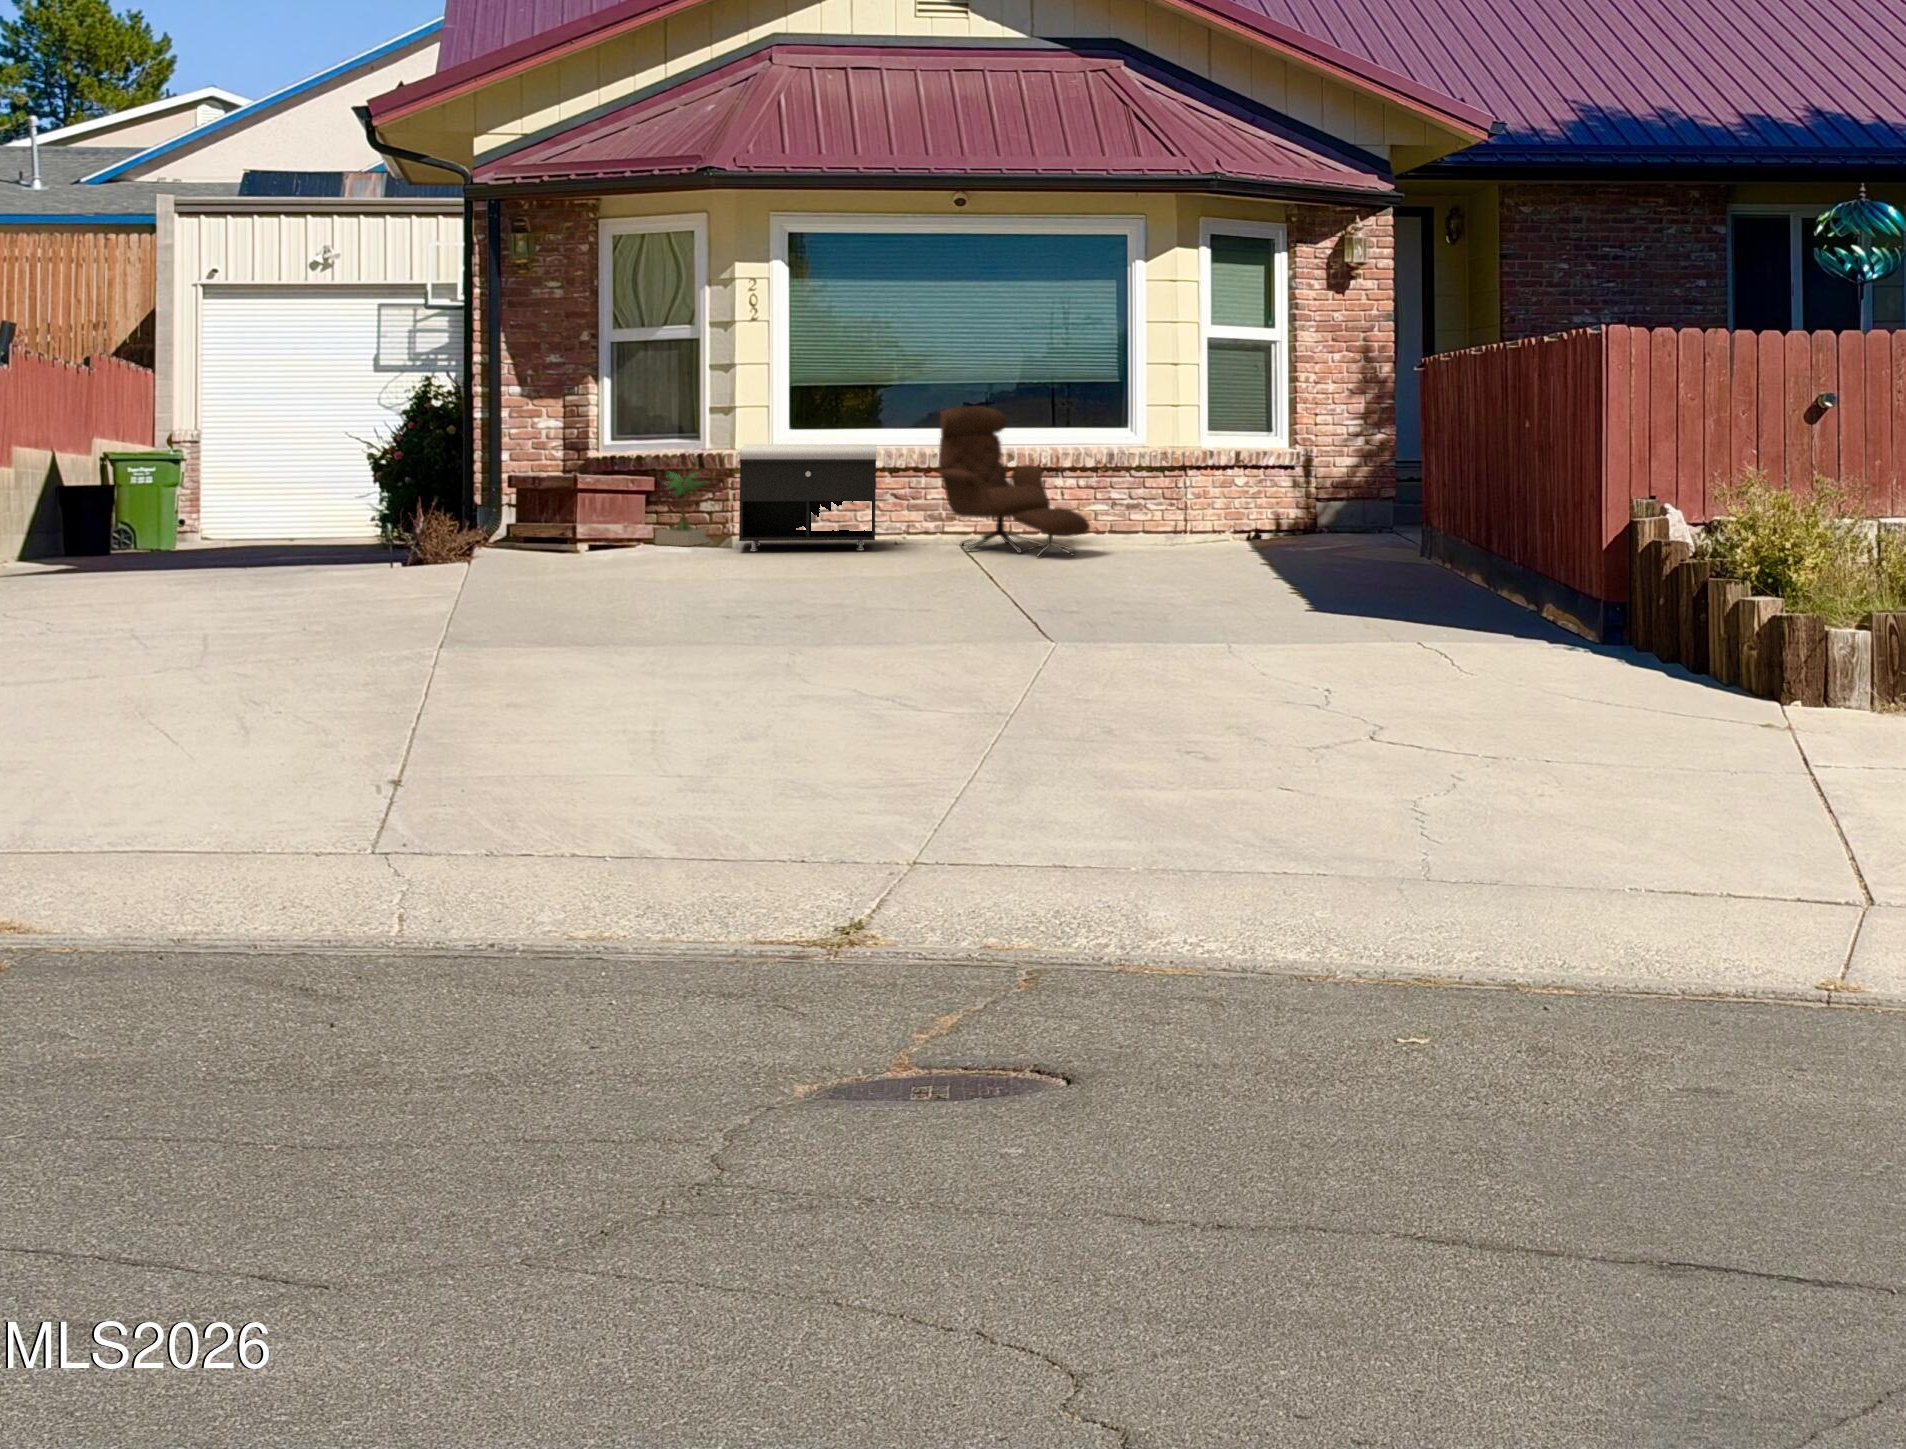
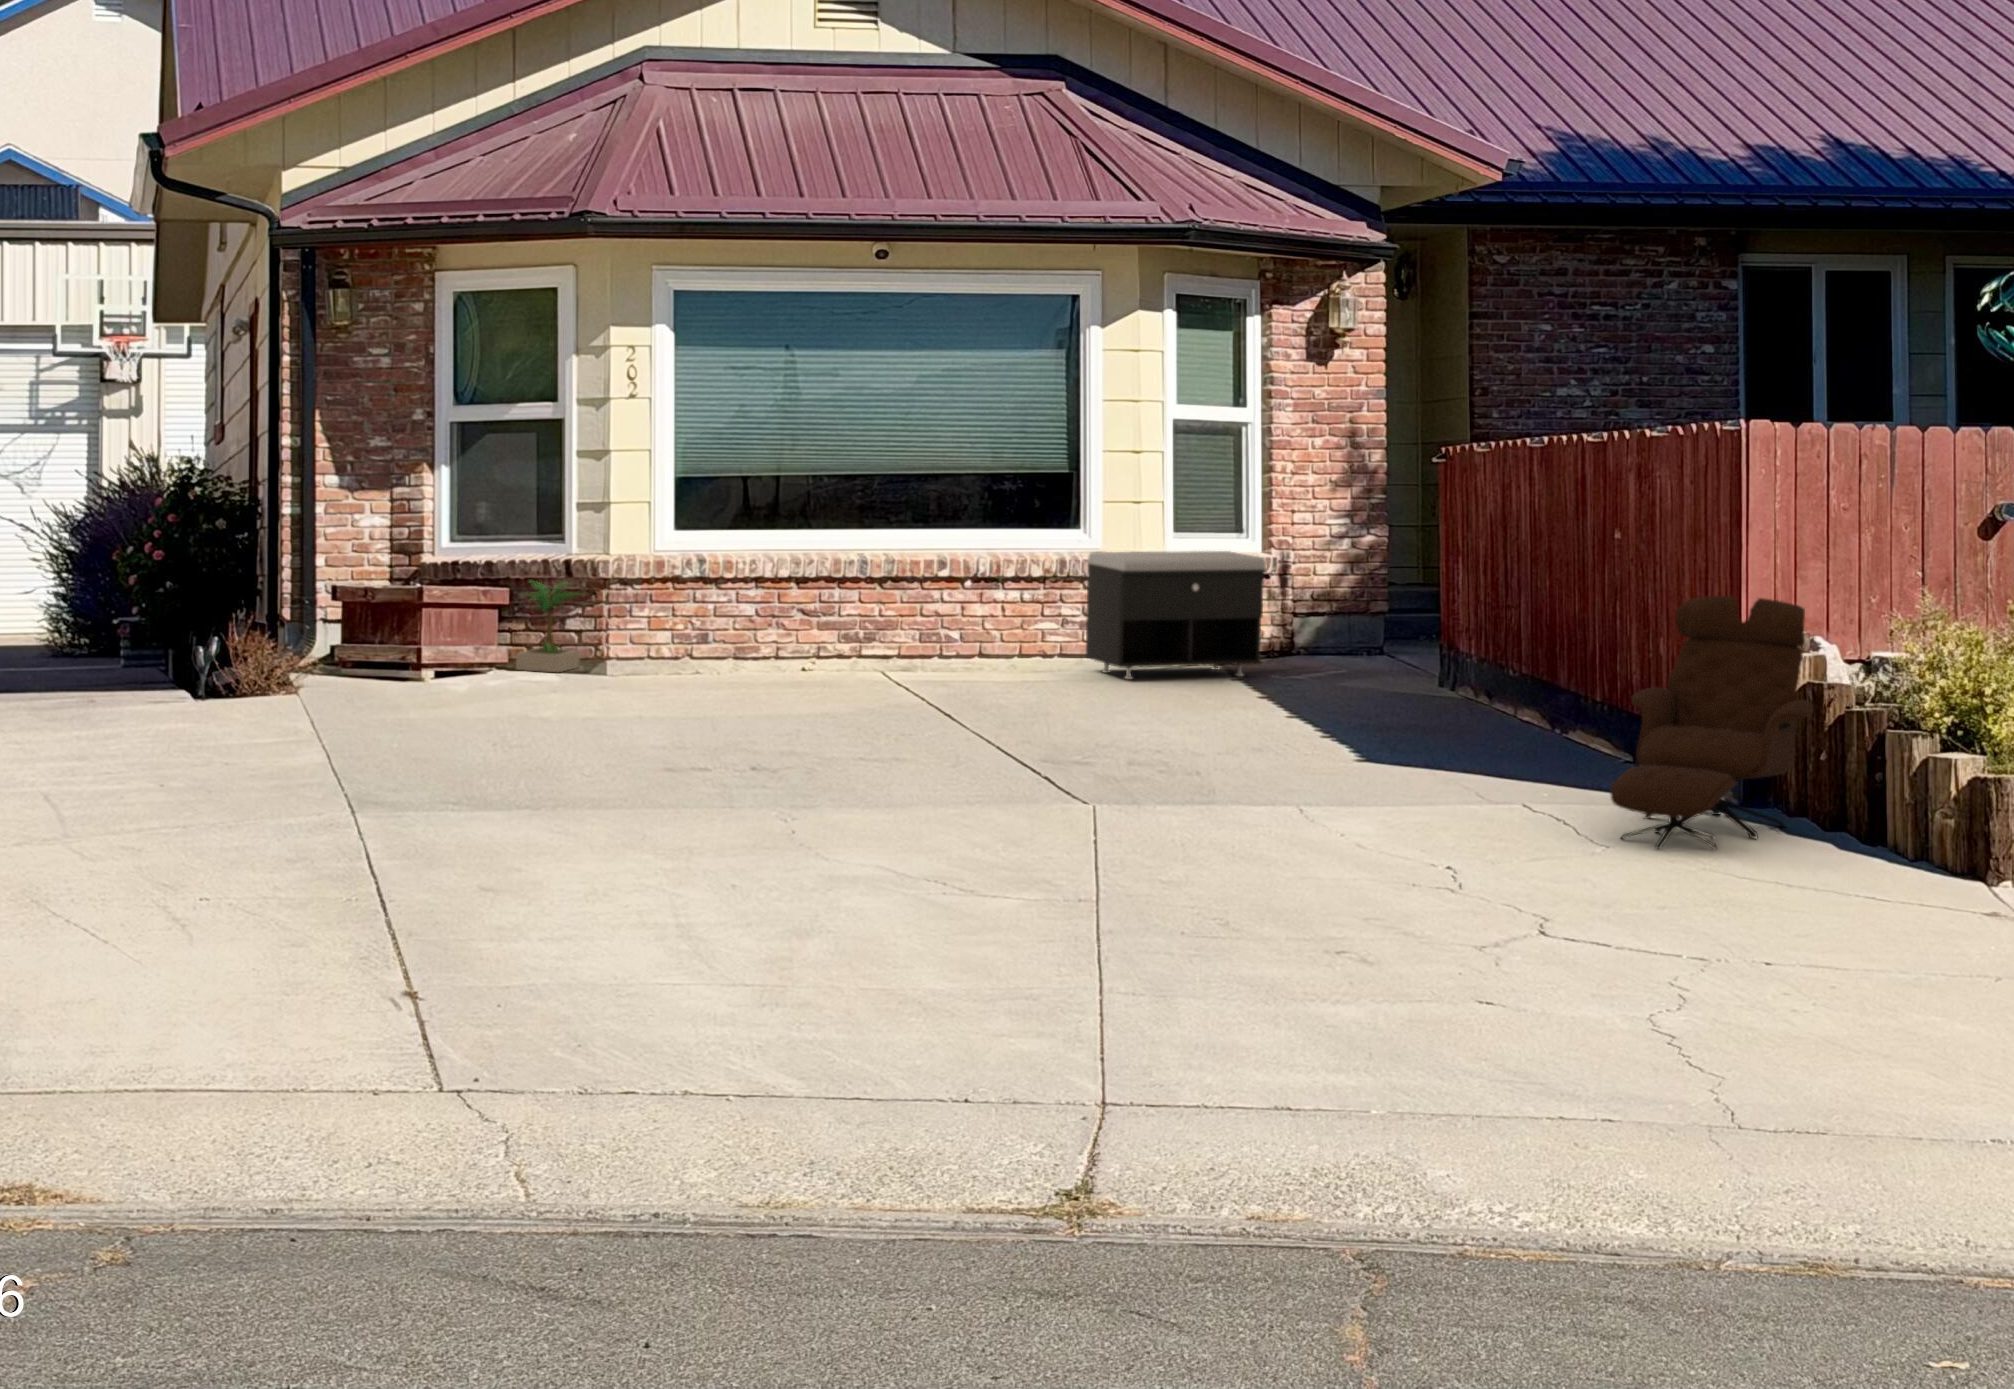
lounge chair: present [939,407,1090,556] -> present [1610,596,1813,849]
storage bench: present [739,444,876,551] -> present [1086,551,1266,679]

